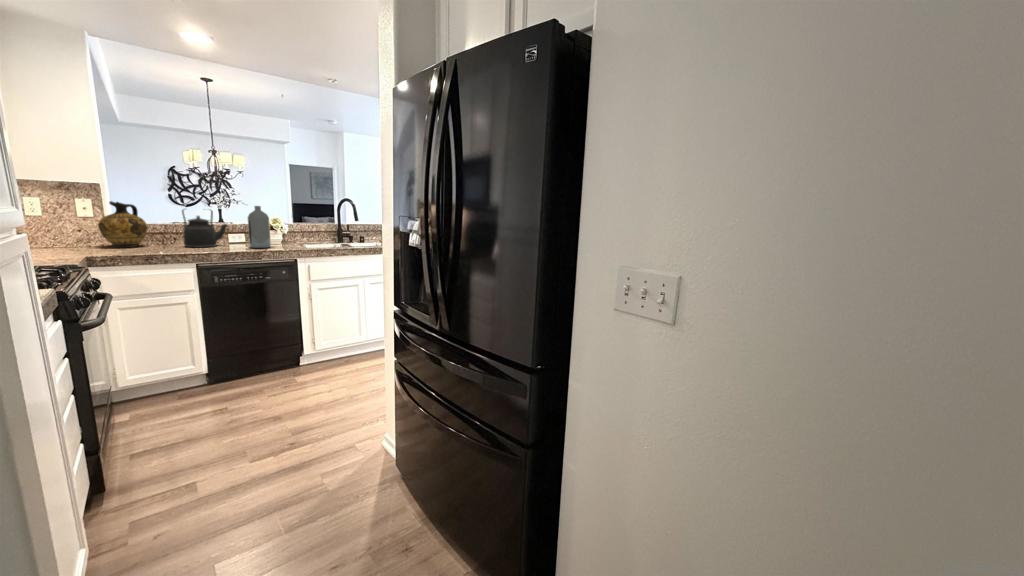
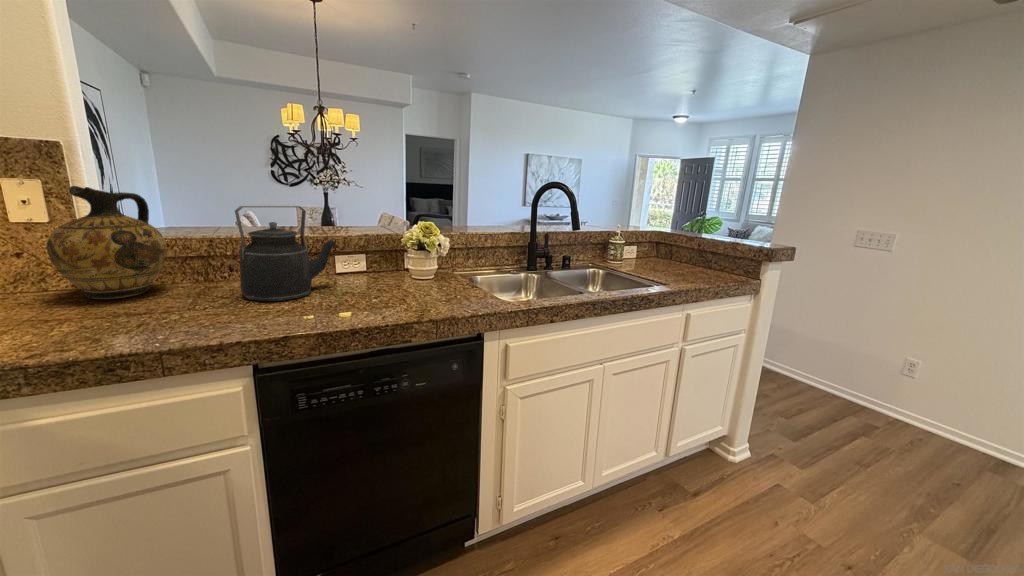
bottle: present [248,206,271,248] -> none [381,200,428,307]

